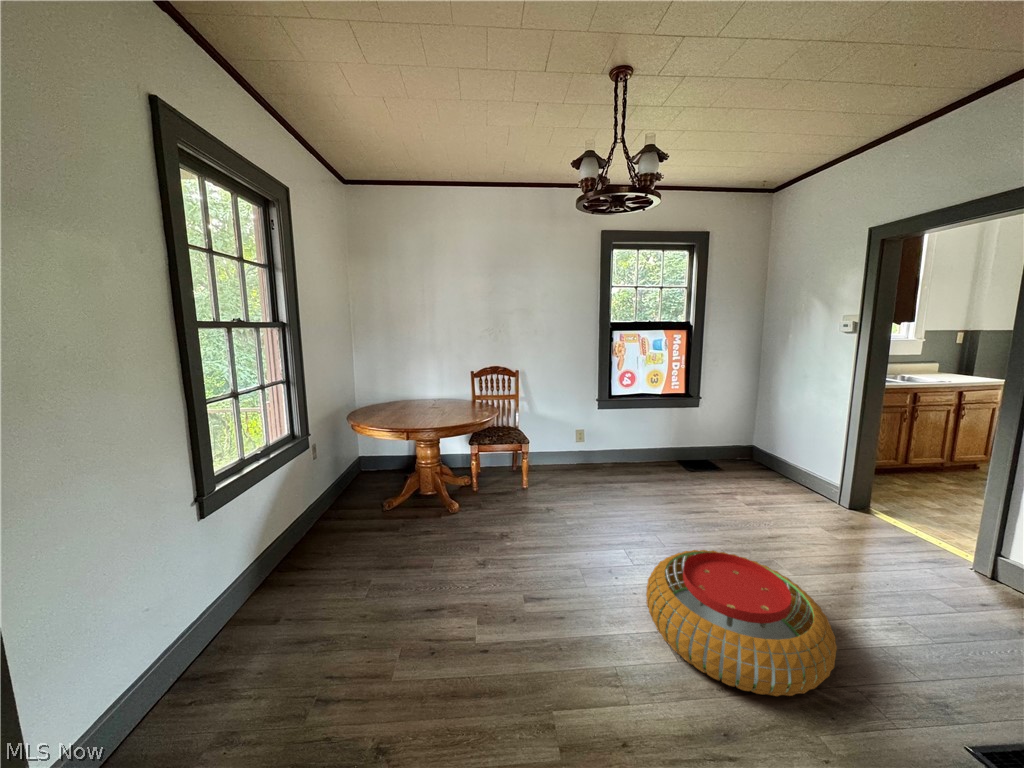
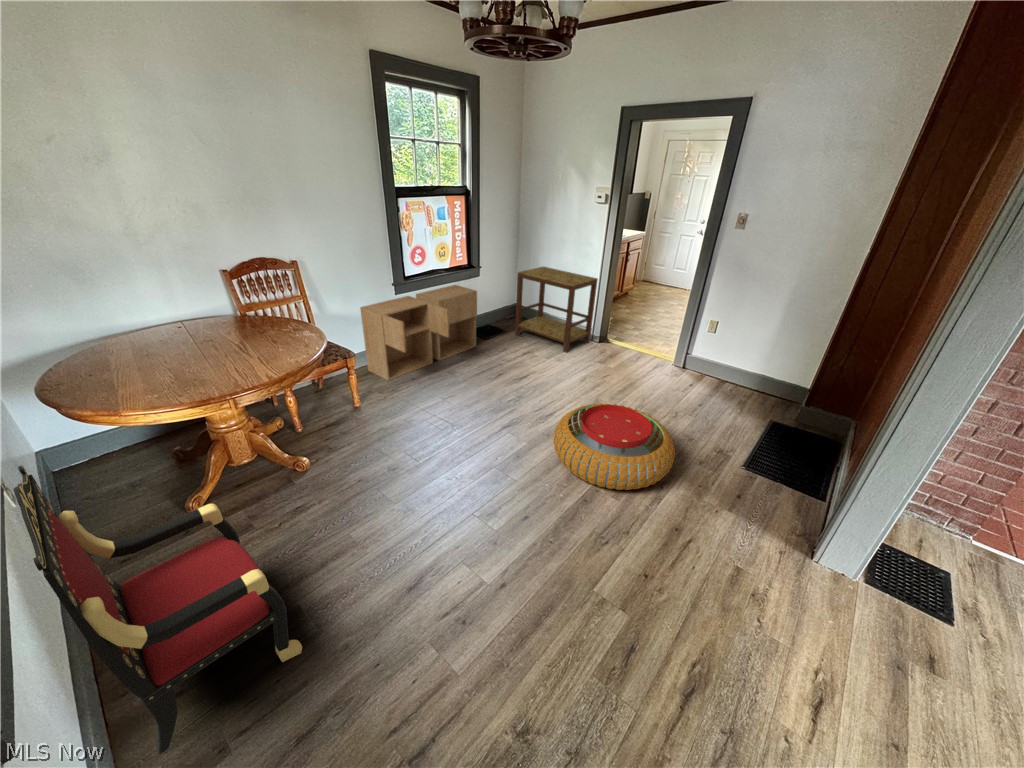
side table: none [732,404,846,506] -> present [515,267,598,353]
storage cabinet: none [561,409,679,478] -> present [360,285,477,381]
armchair: none [220,427,365,620] -> present [13,465,302,754]

